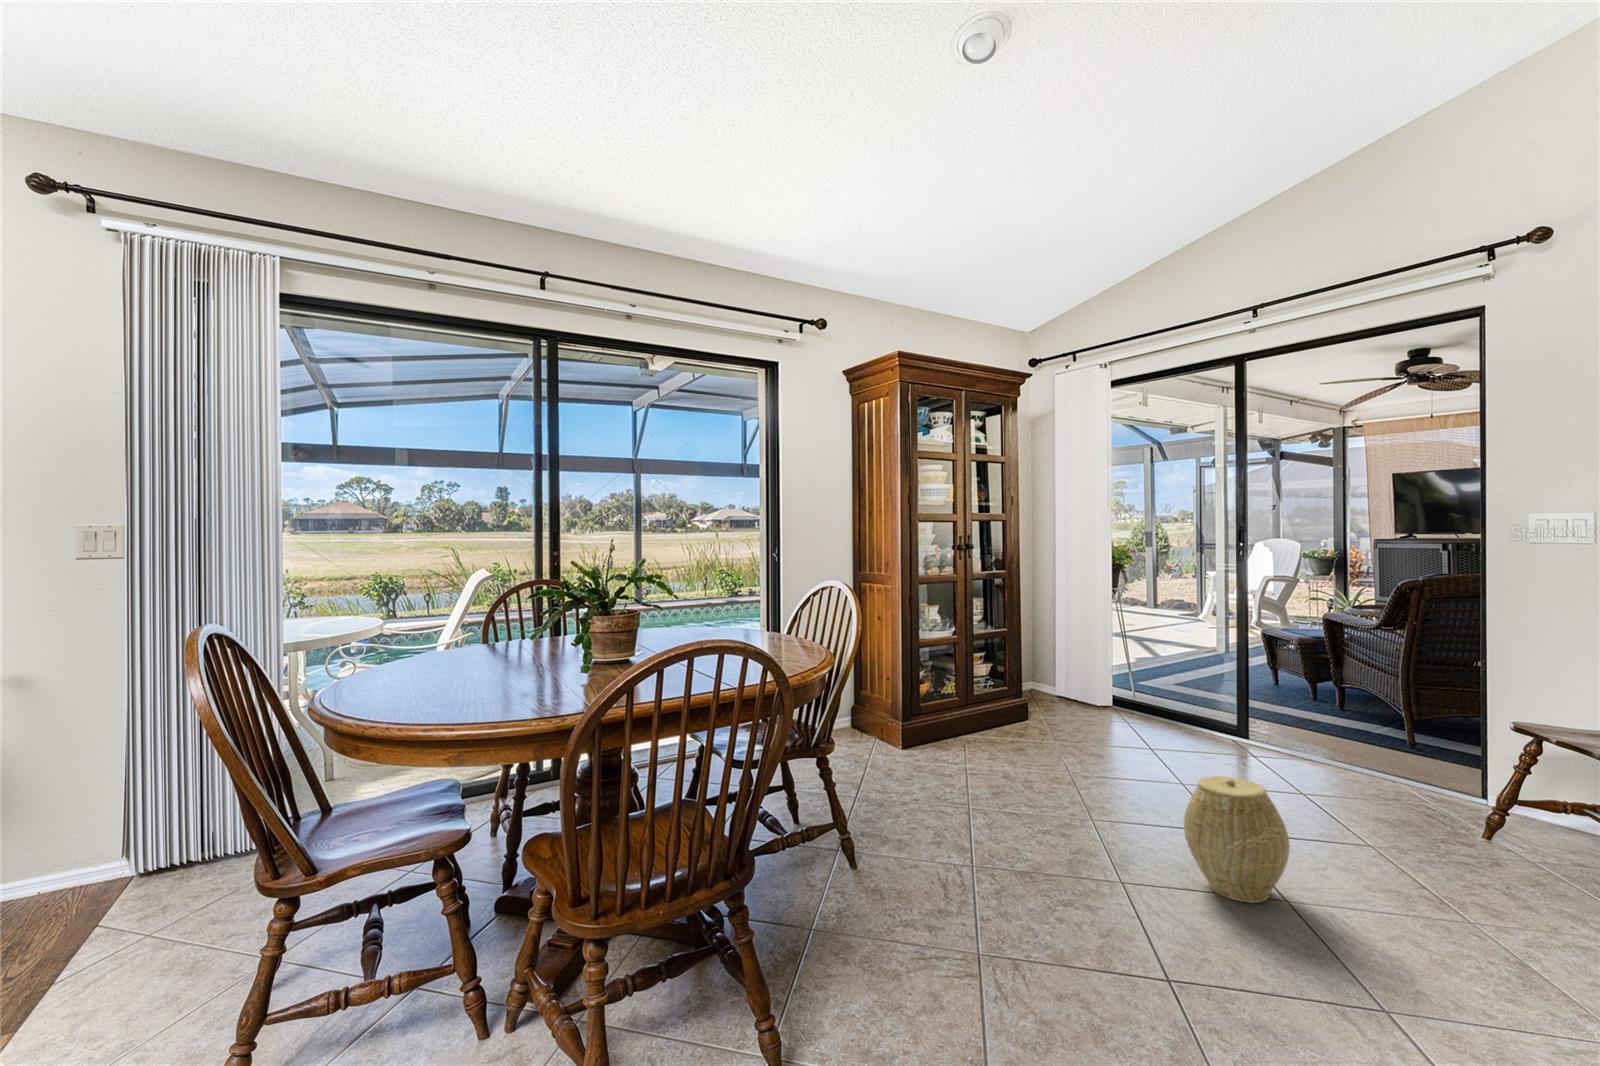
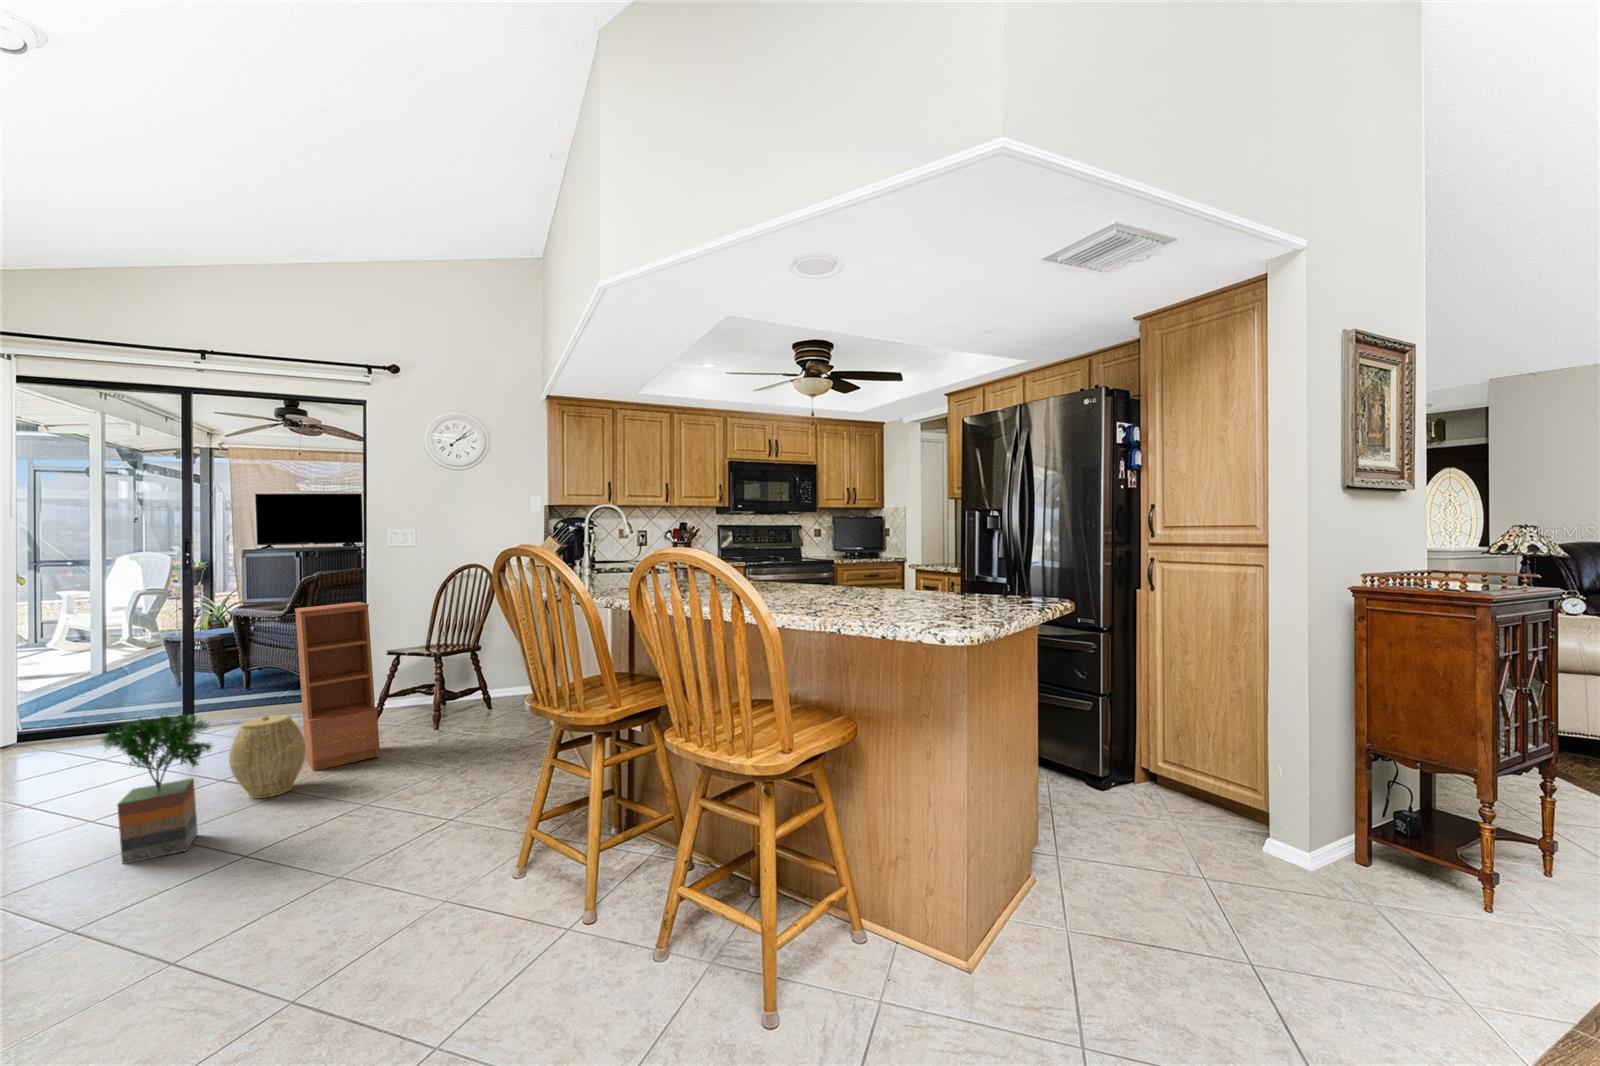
bookcase: none [1303,630,1445,915] -> present [295,602,380,771]
potted tree: none [1011,739,1125,931] -> present [102,714,212,864]

